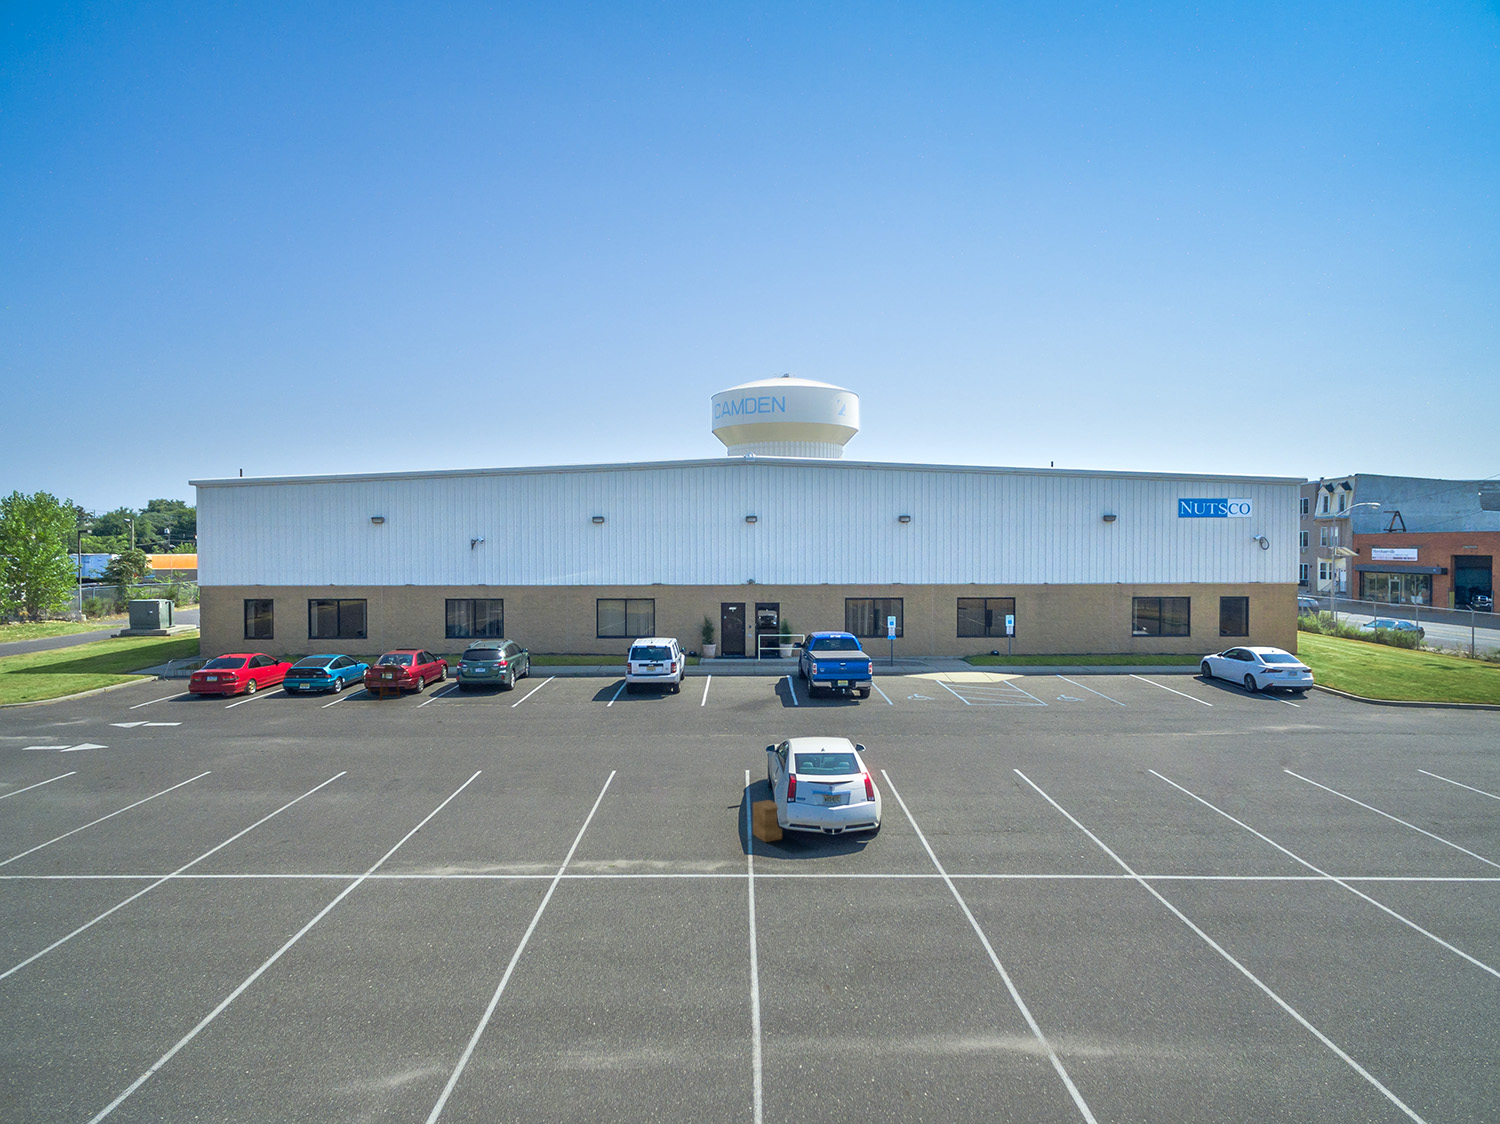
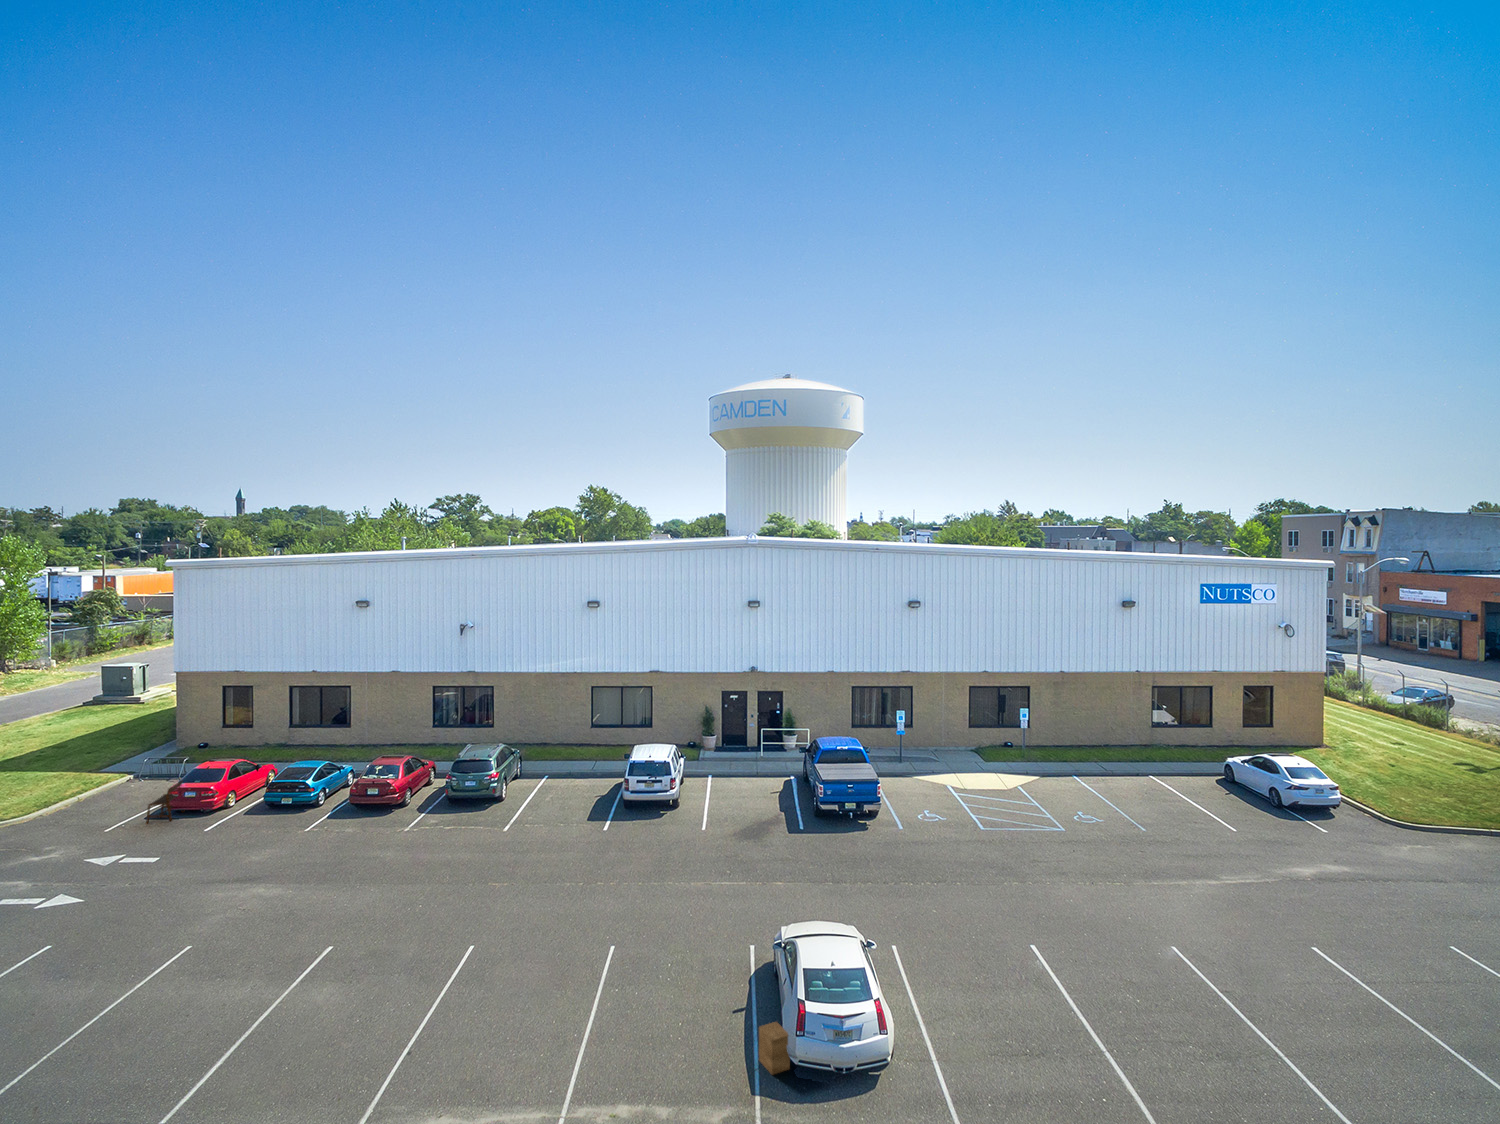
bench: present [368,664,400,700] -> present [146,781,182,823]

